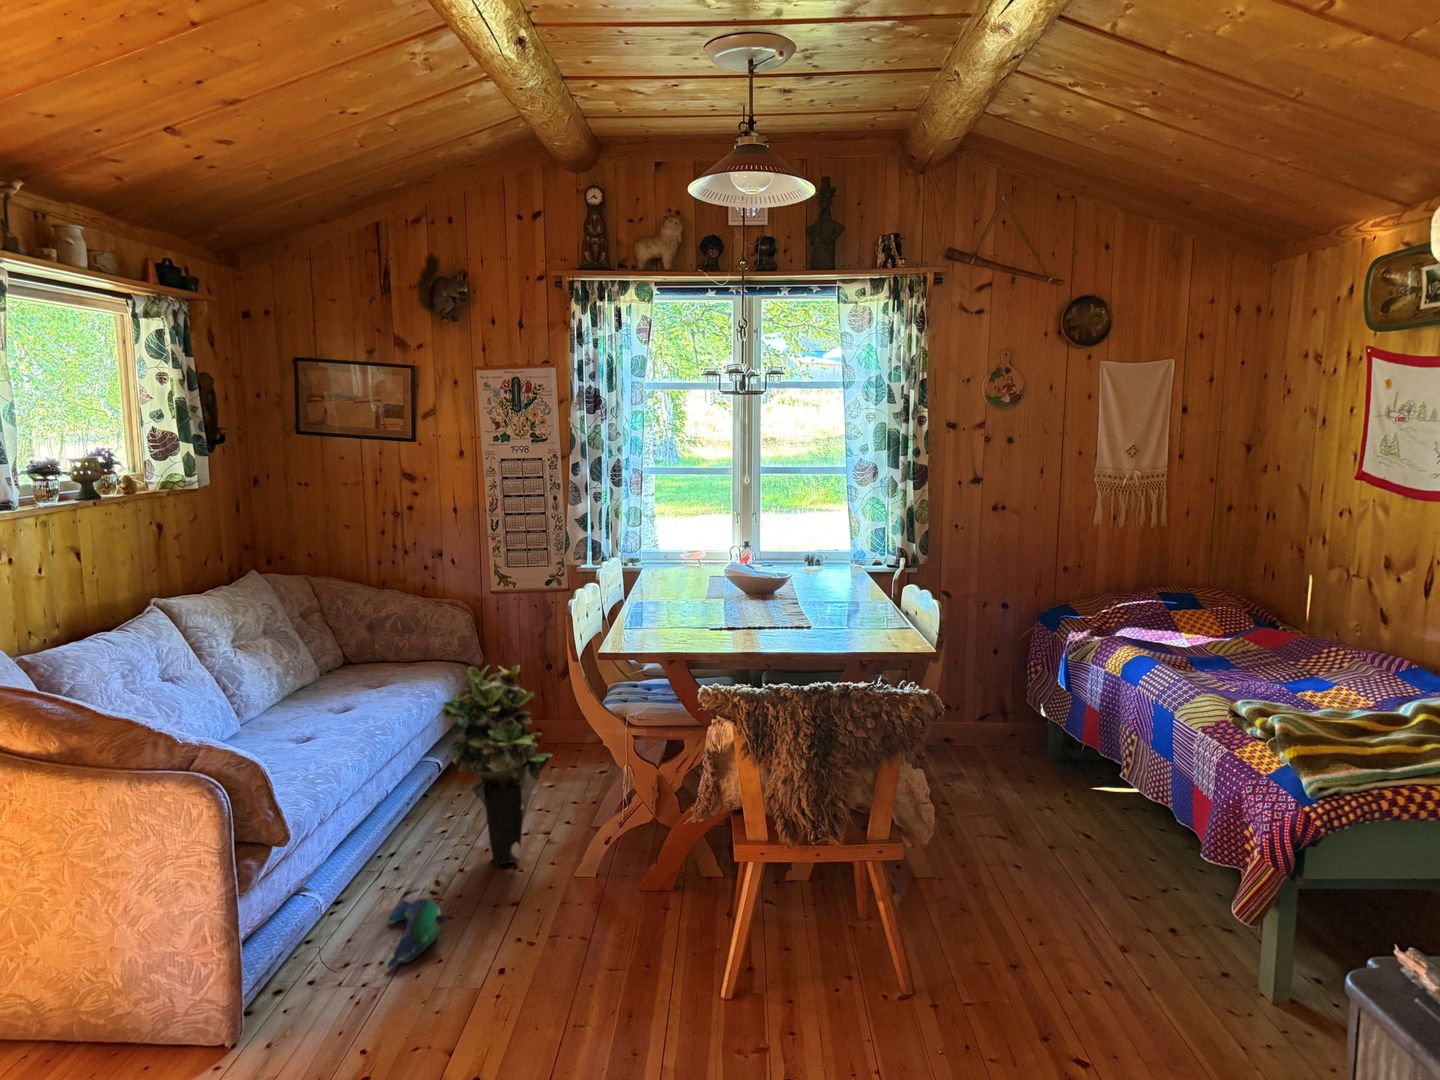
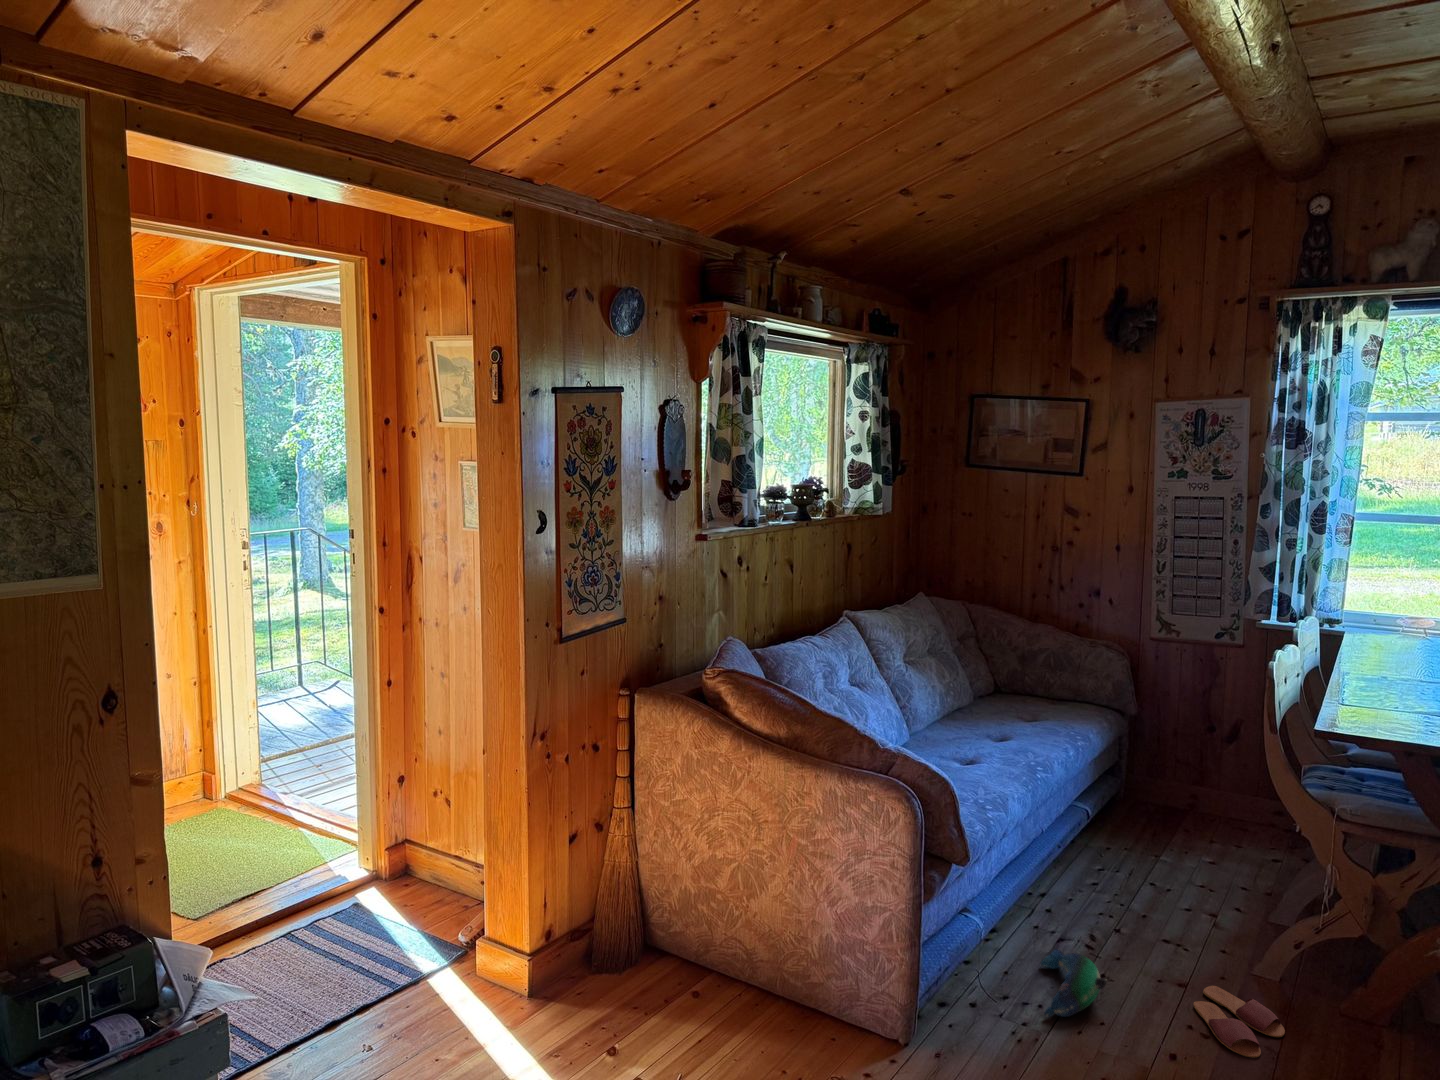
potted plant: present [441,665,552,866] -> none [1102,719,1230,943]
slippers: none [525,889,596,941] -> present [1193,986,1285,1058]

